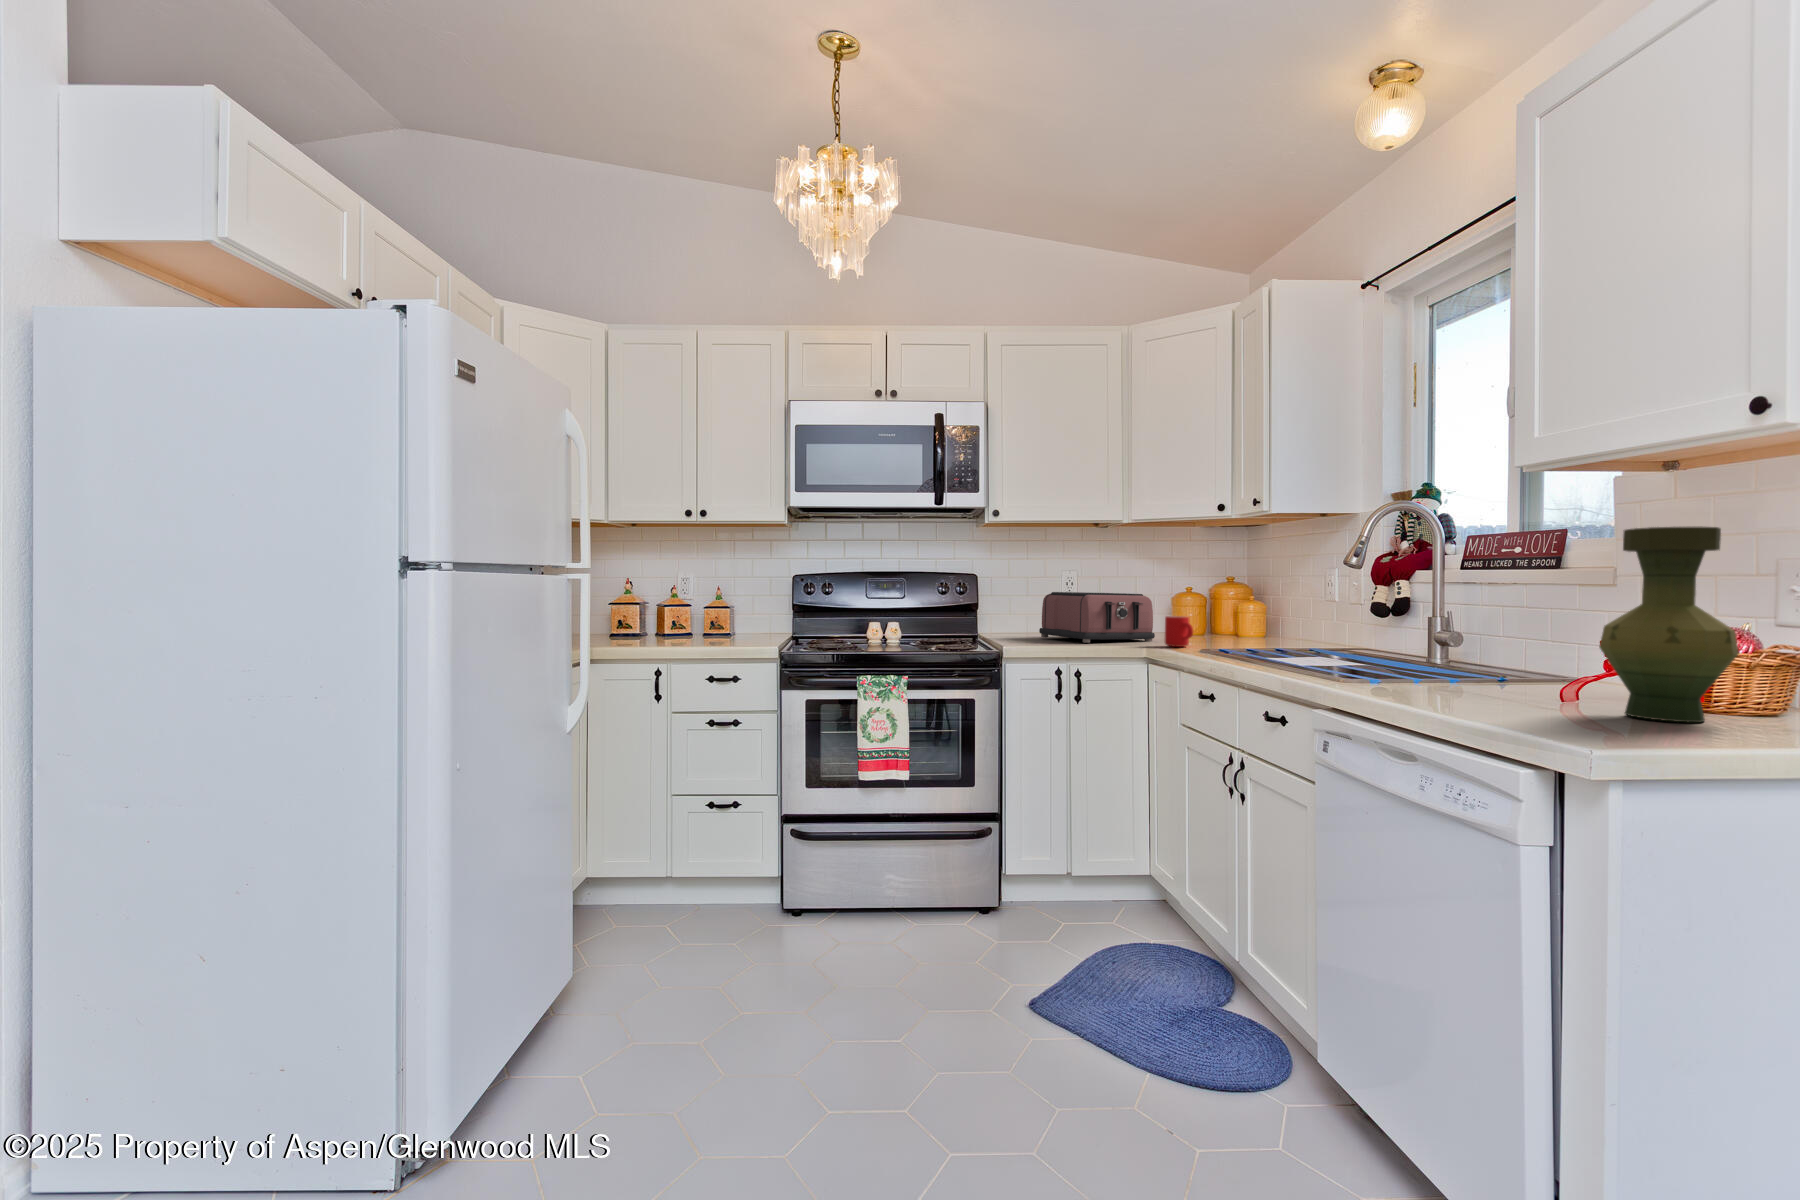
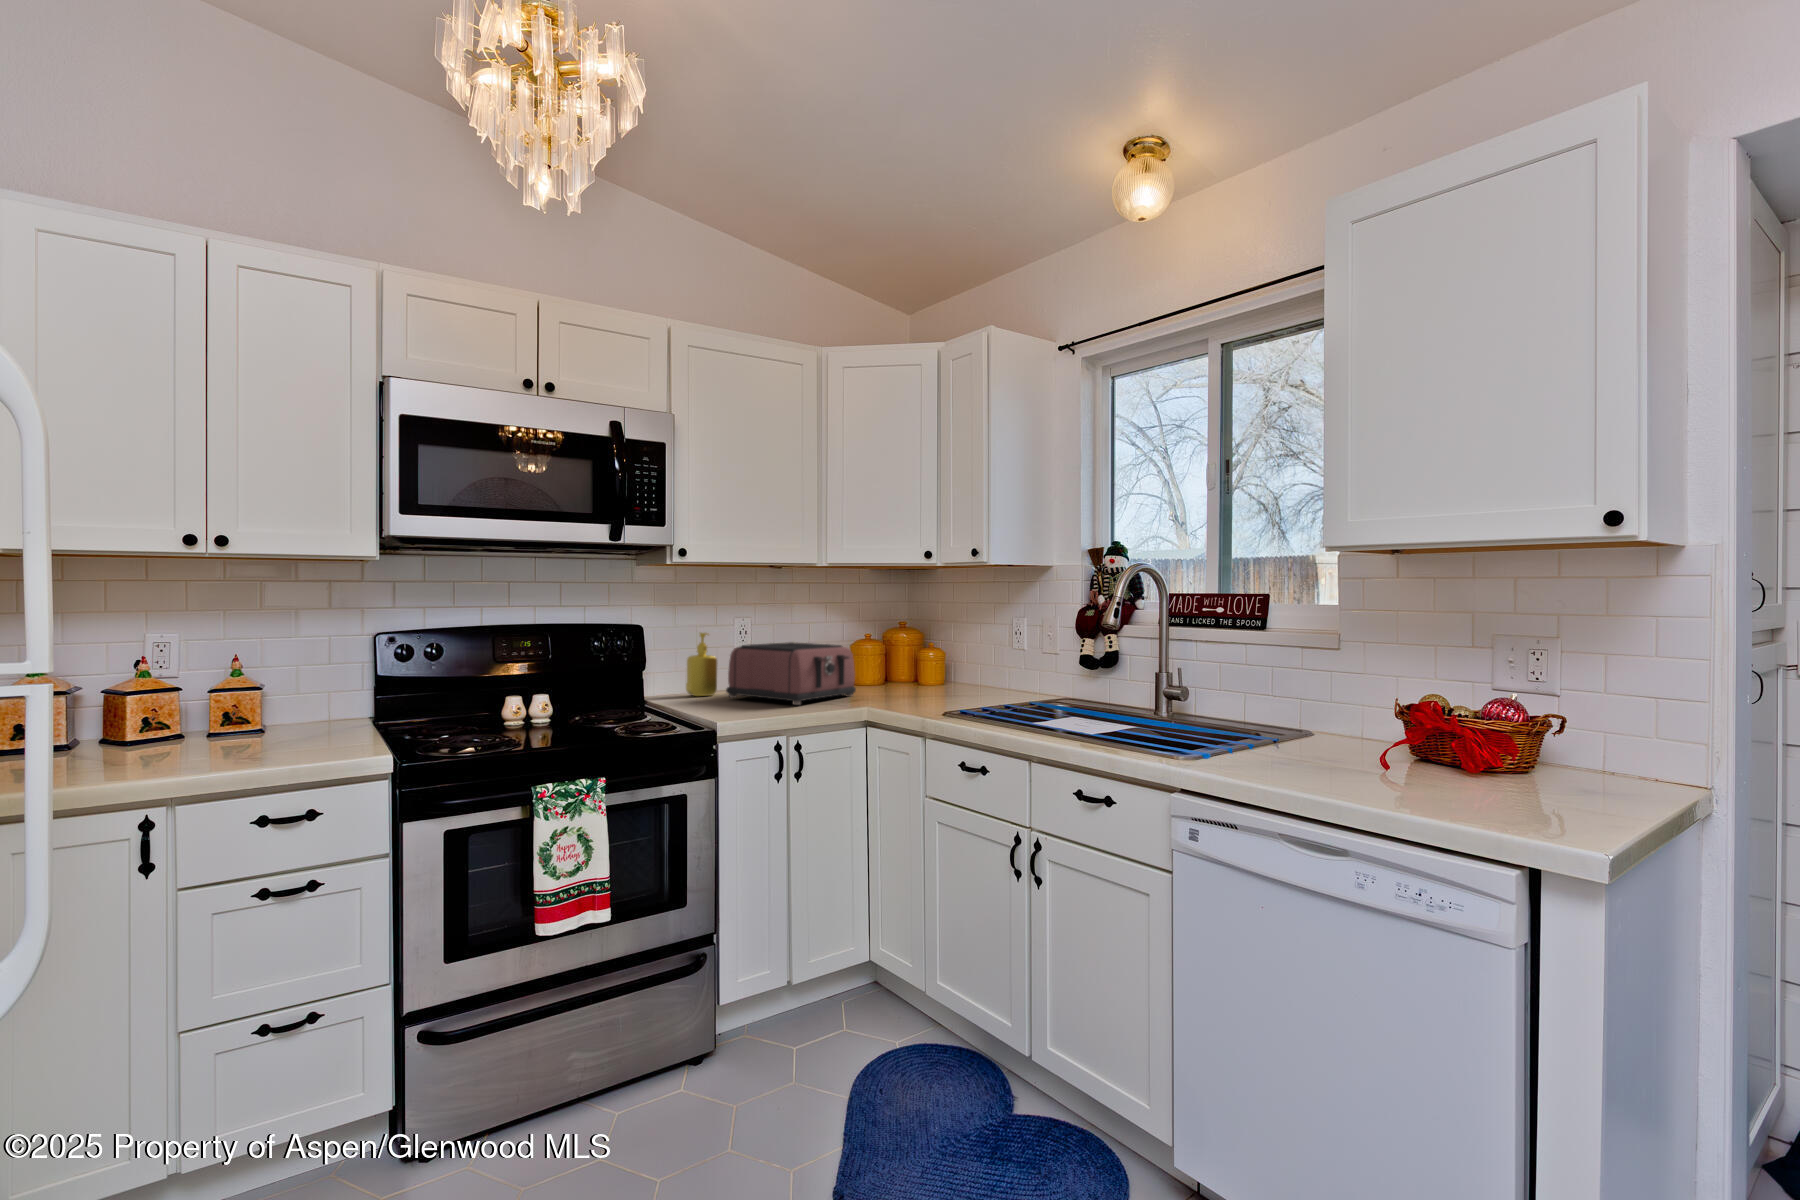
vase: present [1599,527,1739,722] -> none [1434,621,1545,792]
soap dispenser: none [1013,583,1039,636] -> present [686,633,717,696]
mug: present [1165,616,1193,647] -> none [885,671,919,705]

